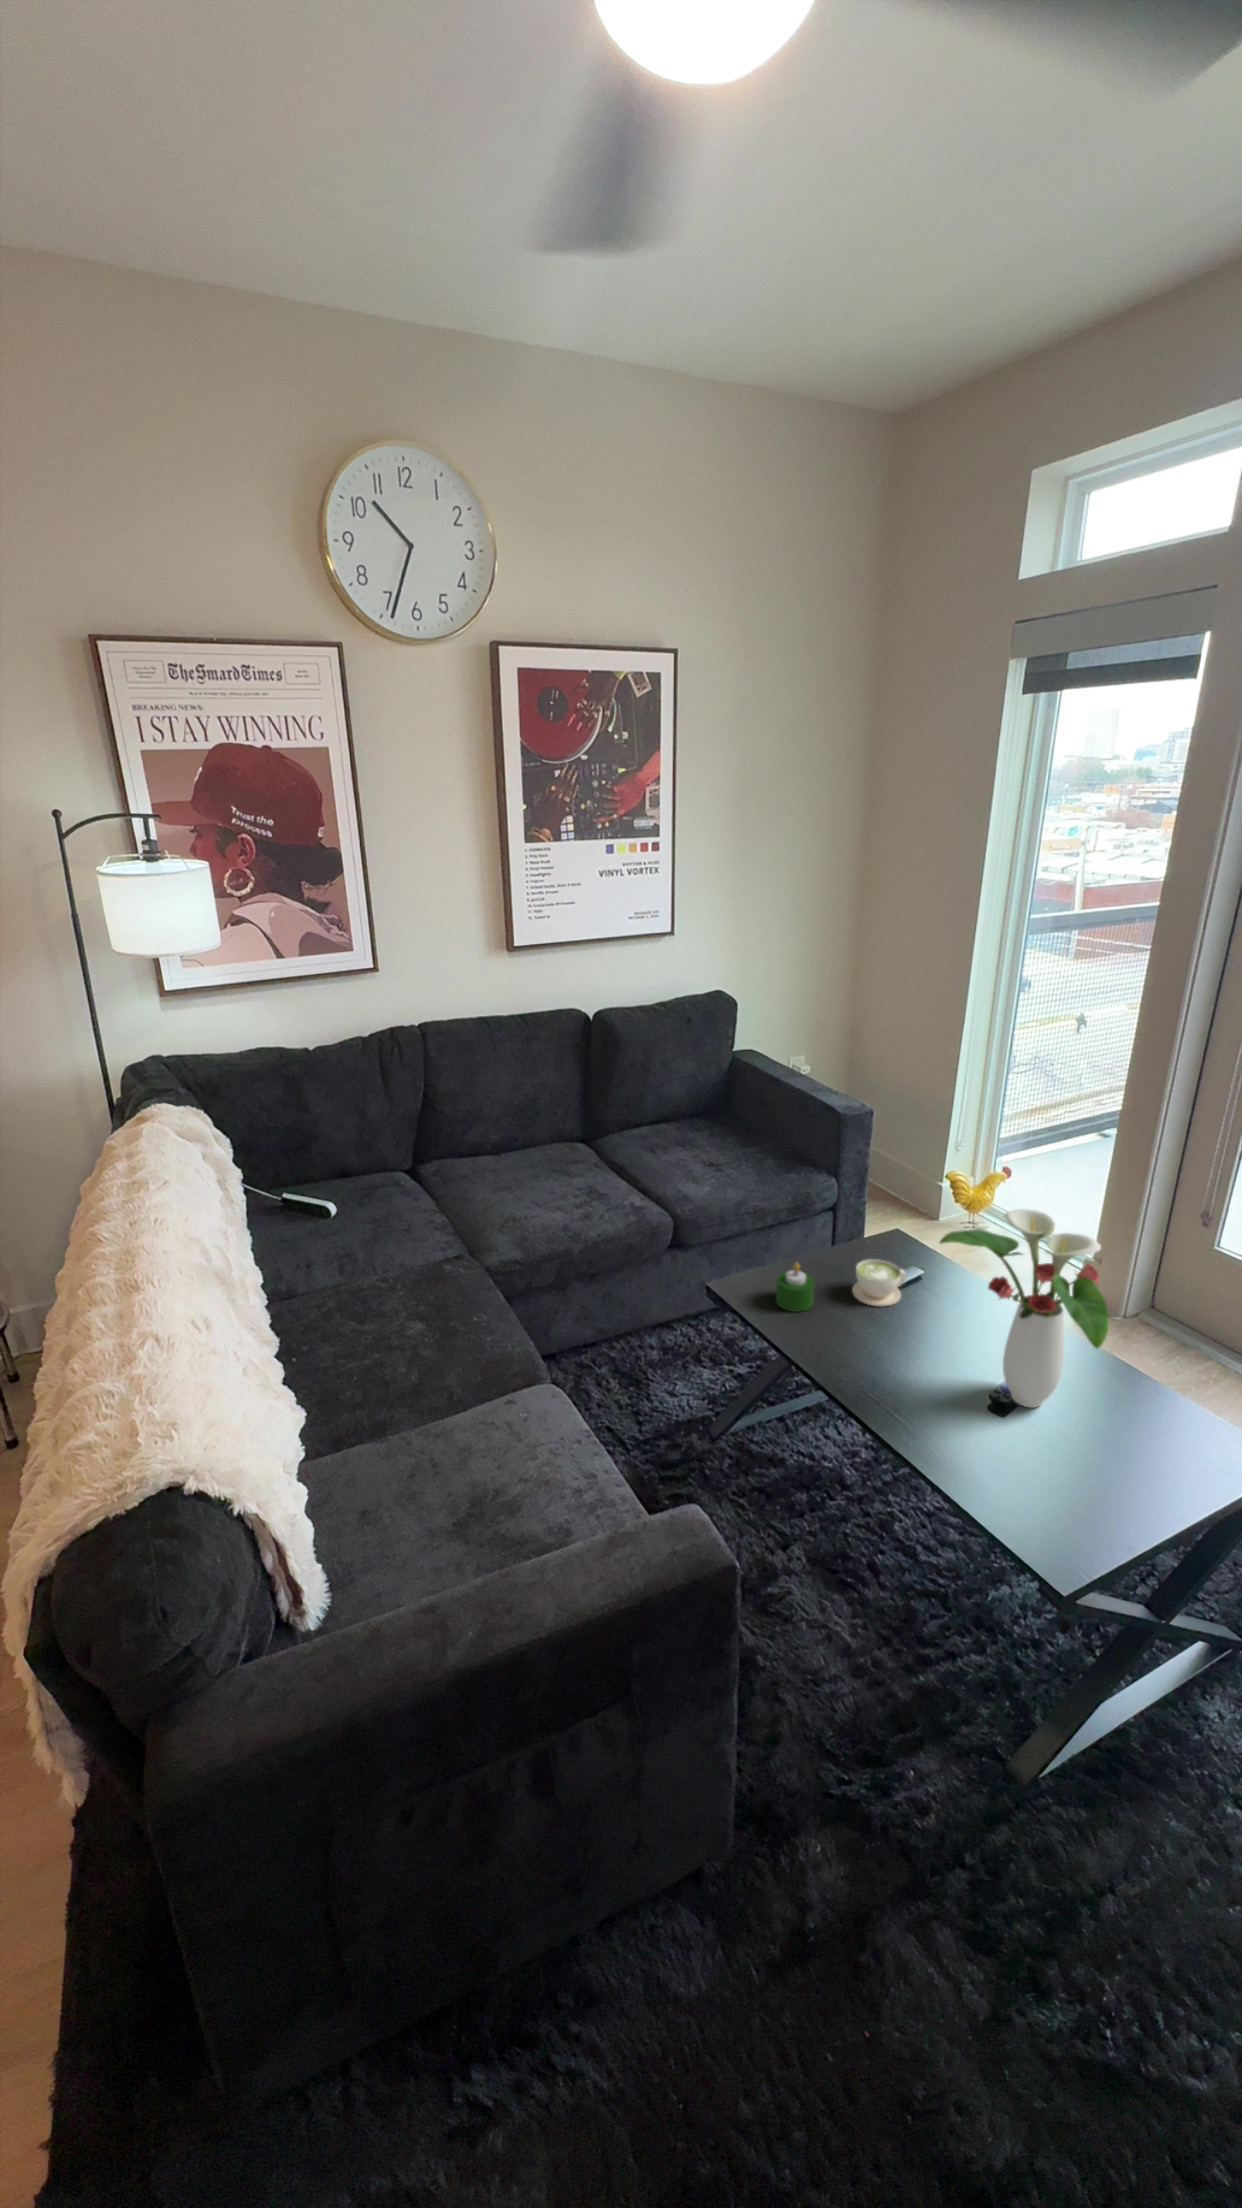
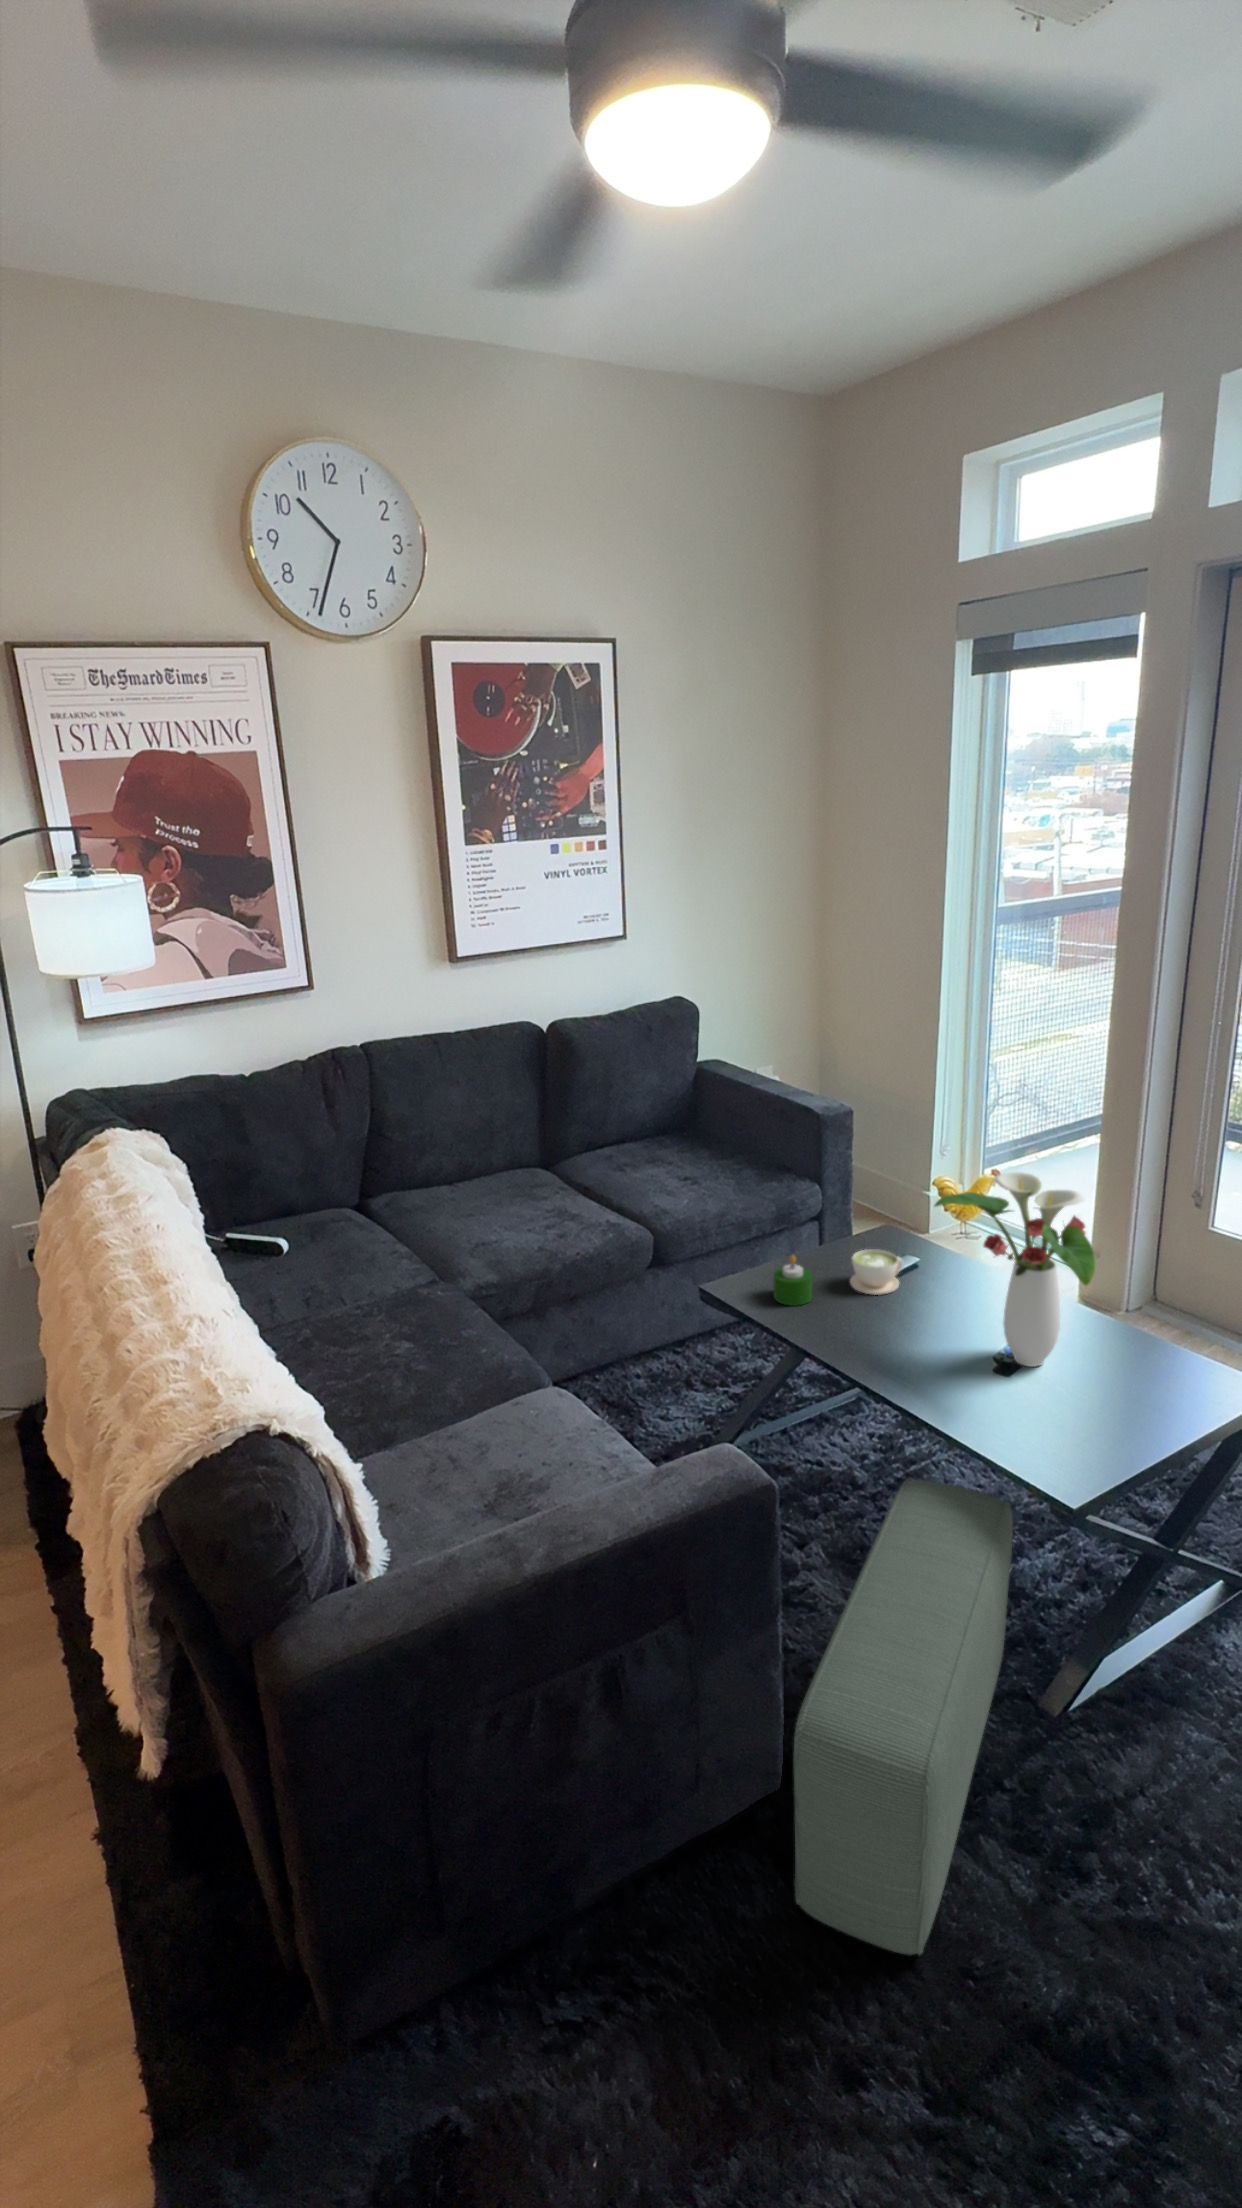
pouf: none [732,1519,997,2085] -> present [794,1479,1013,1955]

